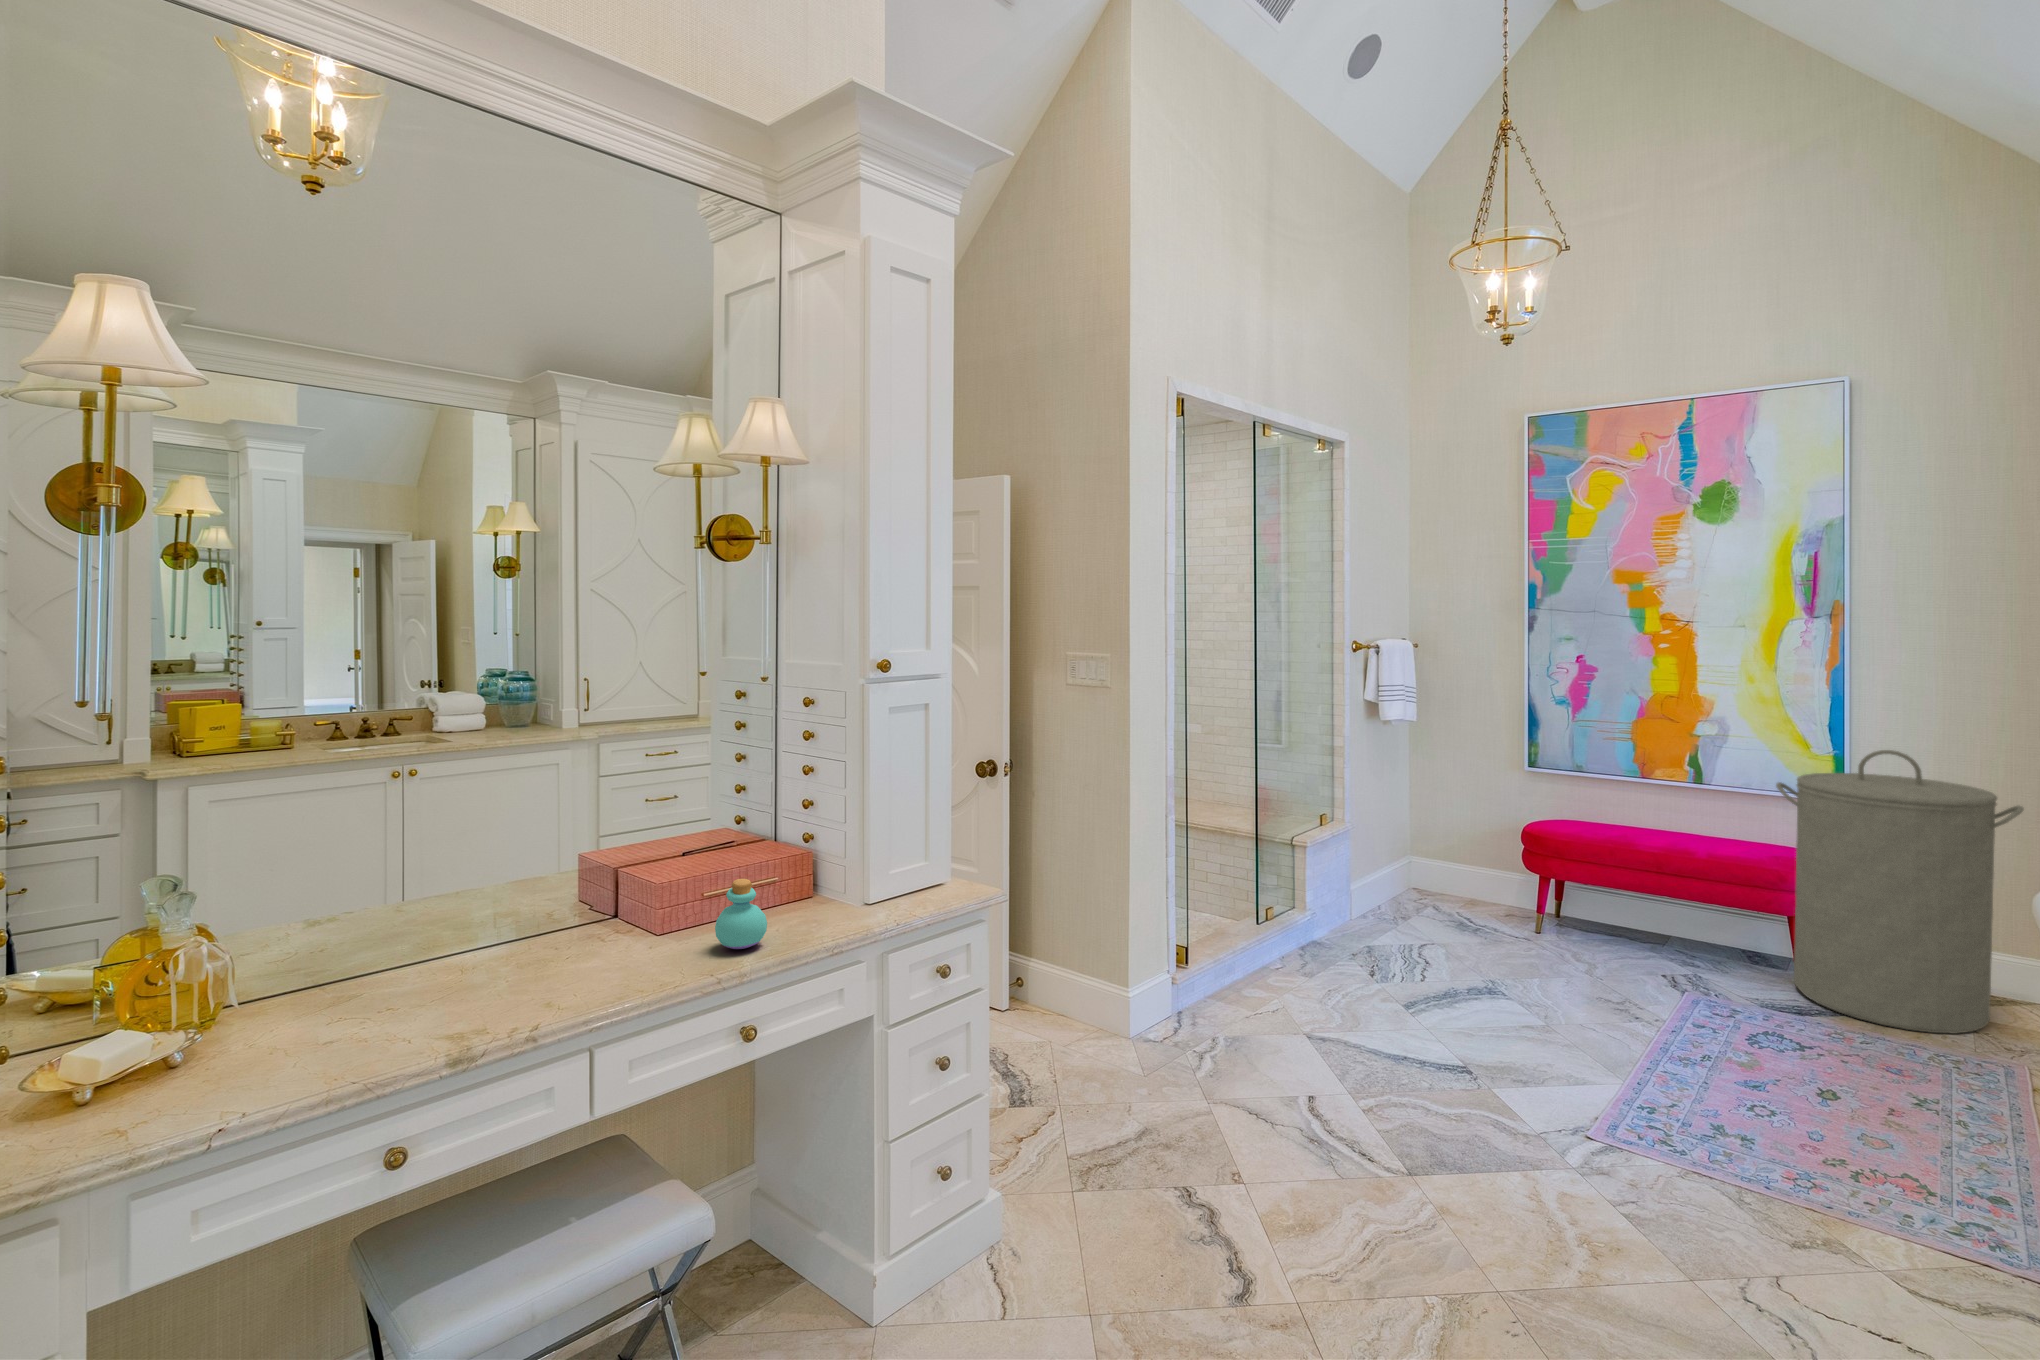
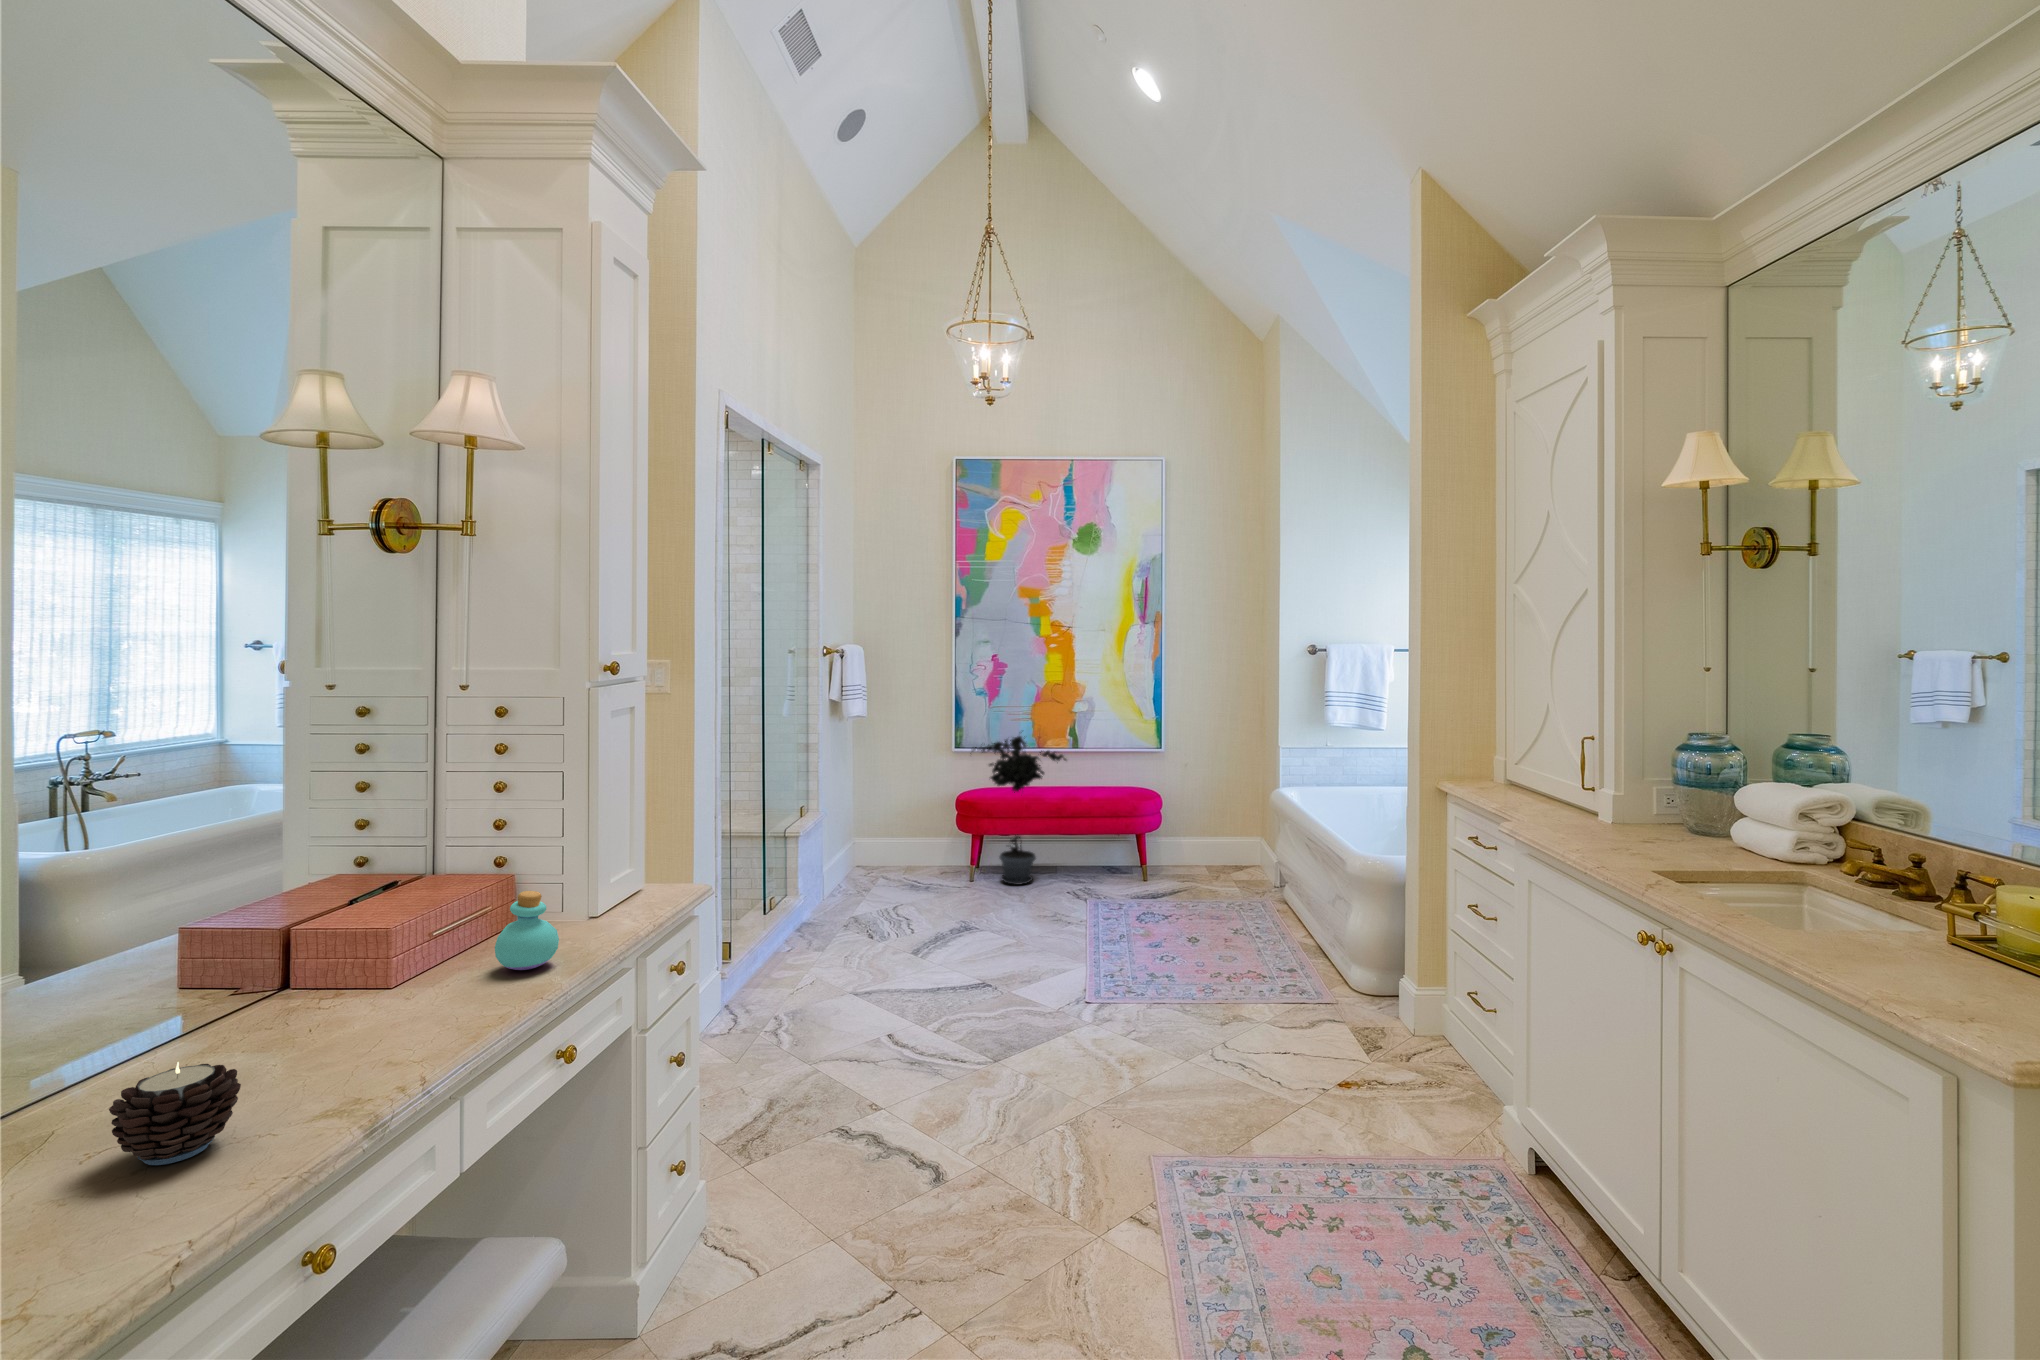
laundry hamper: present [1776,750,2024,1034] -> none [1129,713,1252,893]
potted plant: none [1534,755,1667,953] -> present [973,736,1066,885]
candle: none [321,972,411,1045] -> present [109,1062,241,1165]

